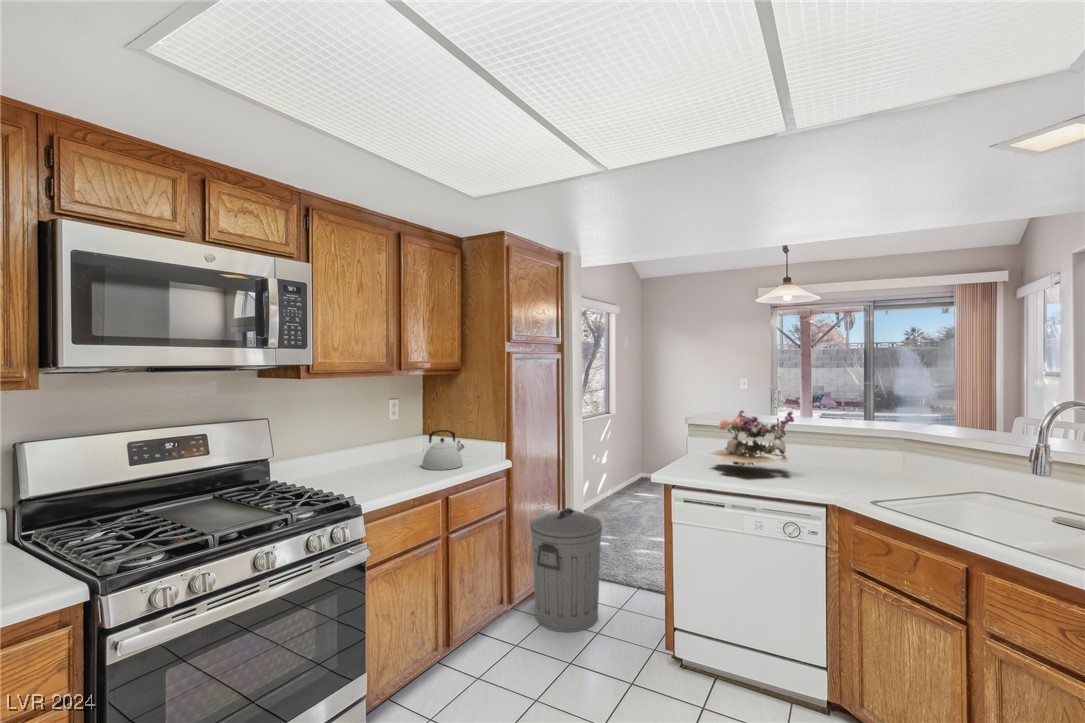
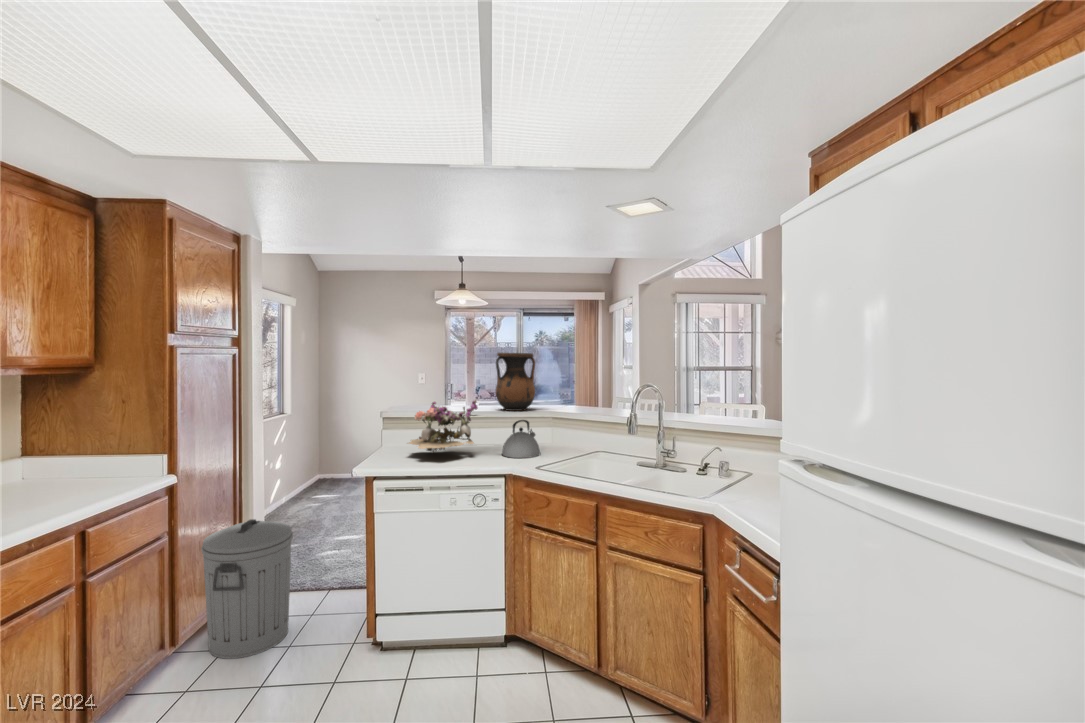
vase: none [821,355,877,427] -> present [496,353,535,411]
kettle: present [422,430,464,470] -> present [502,420,540,458]

